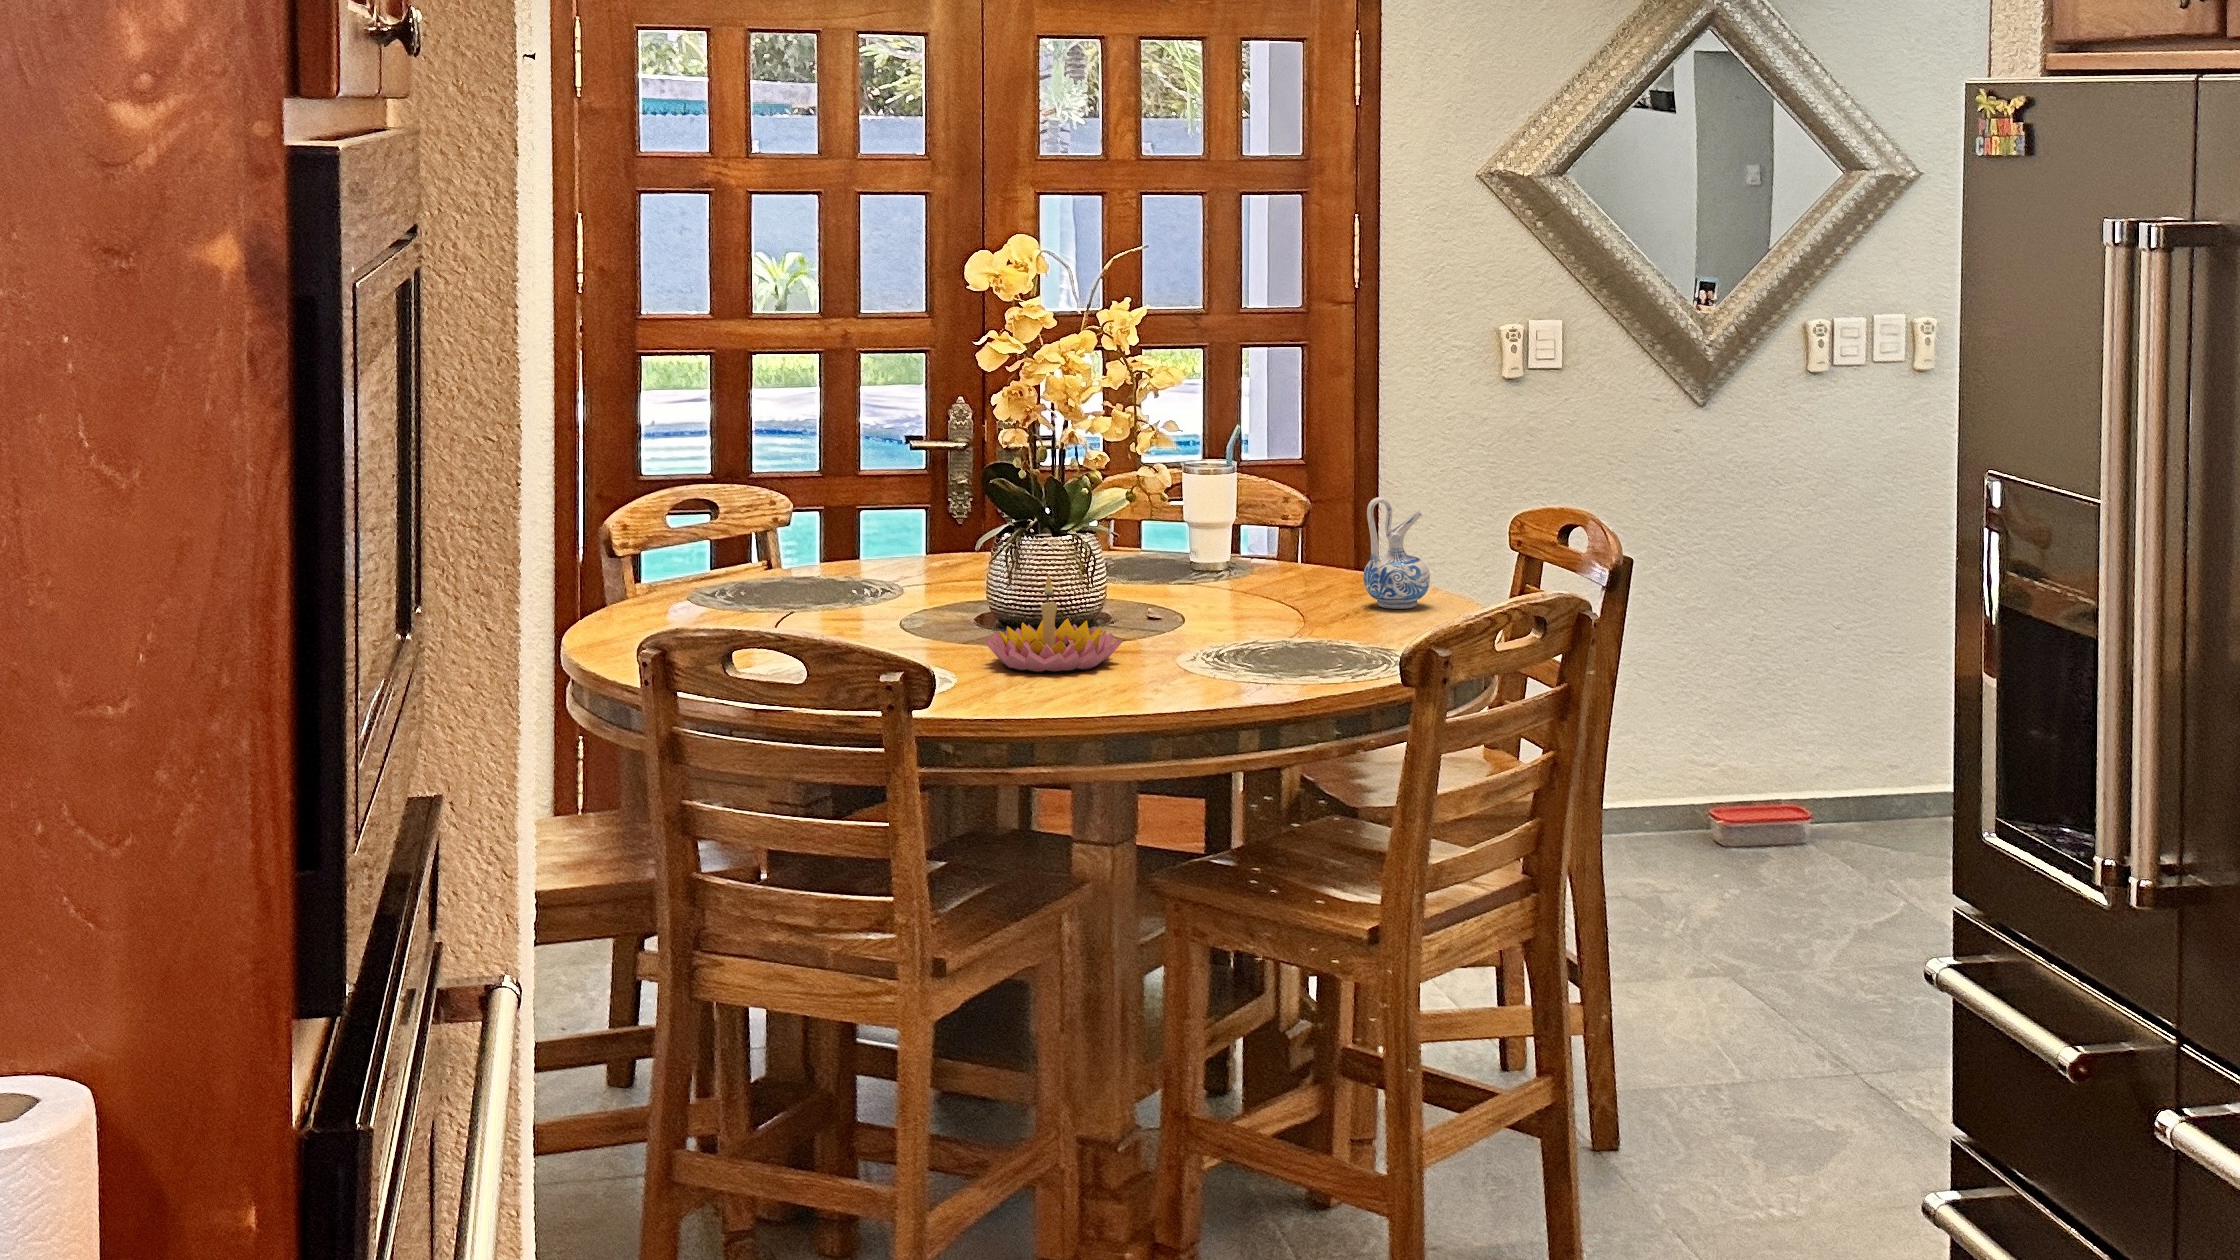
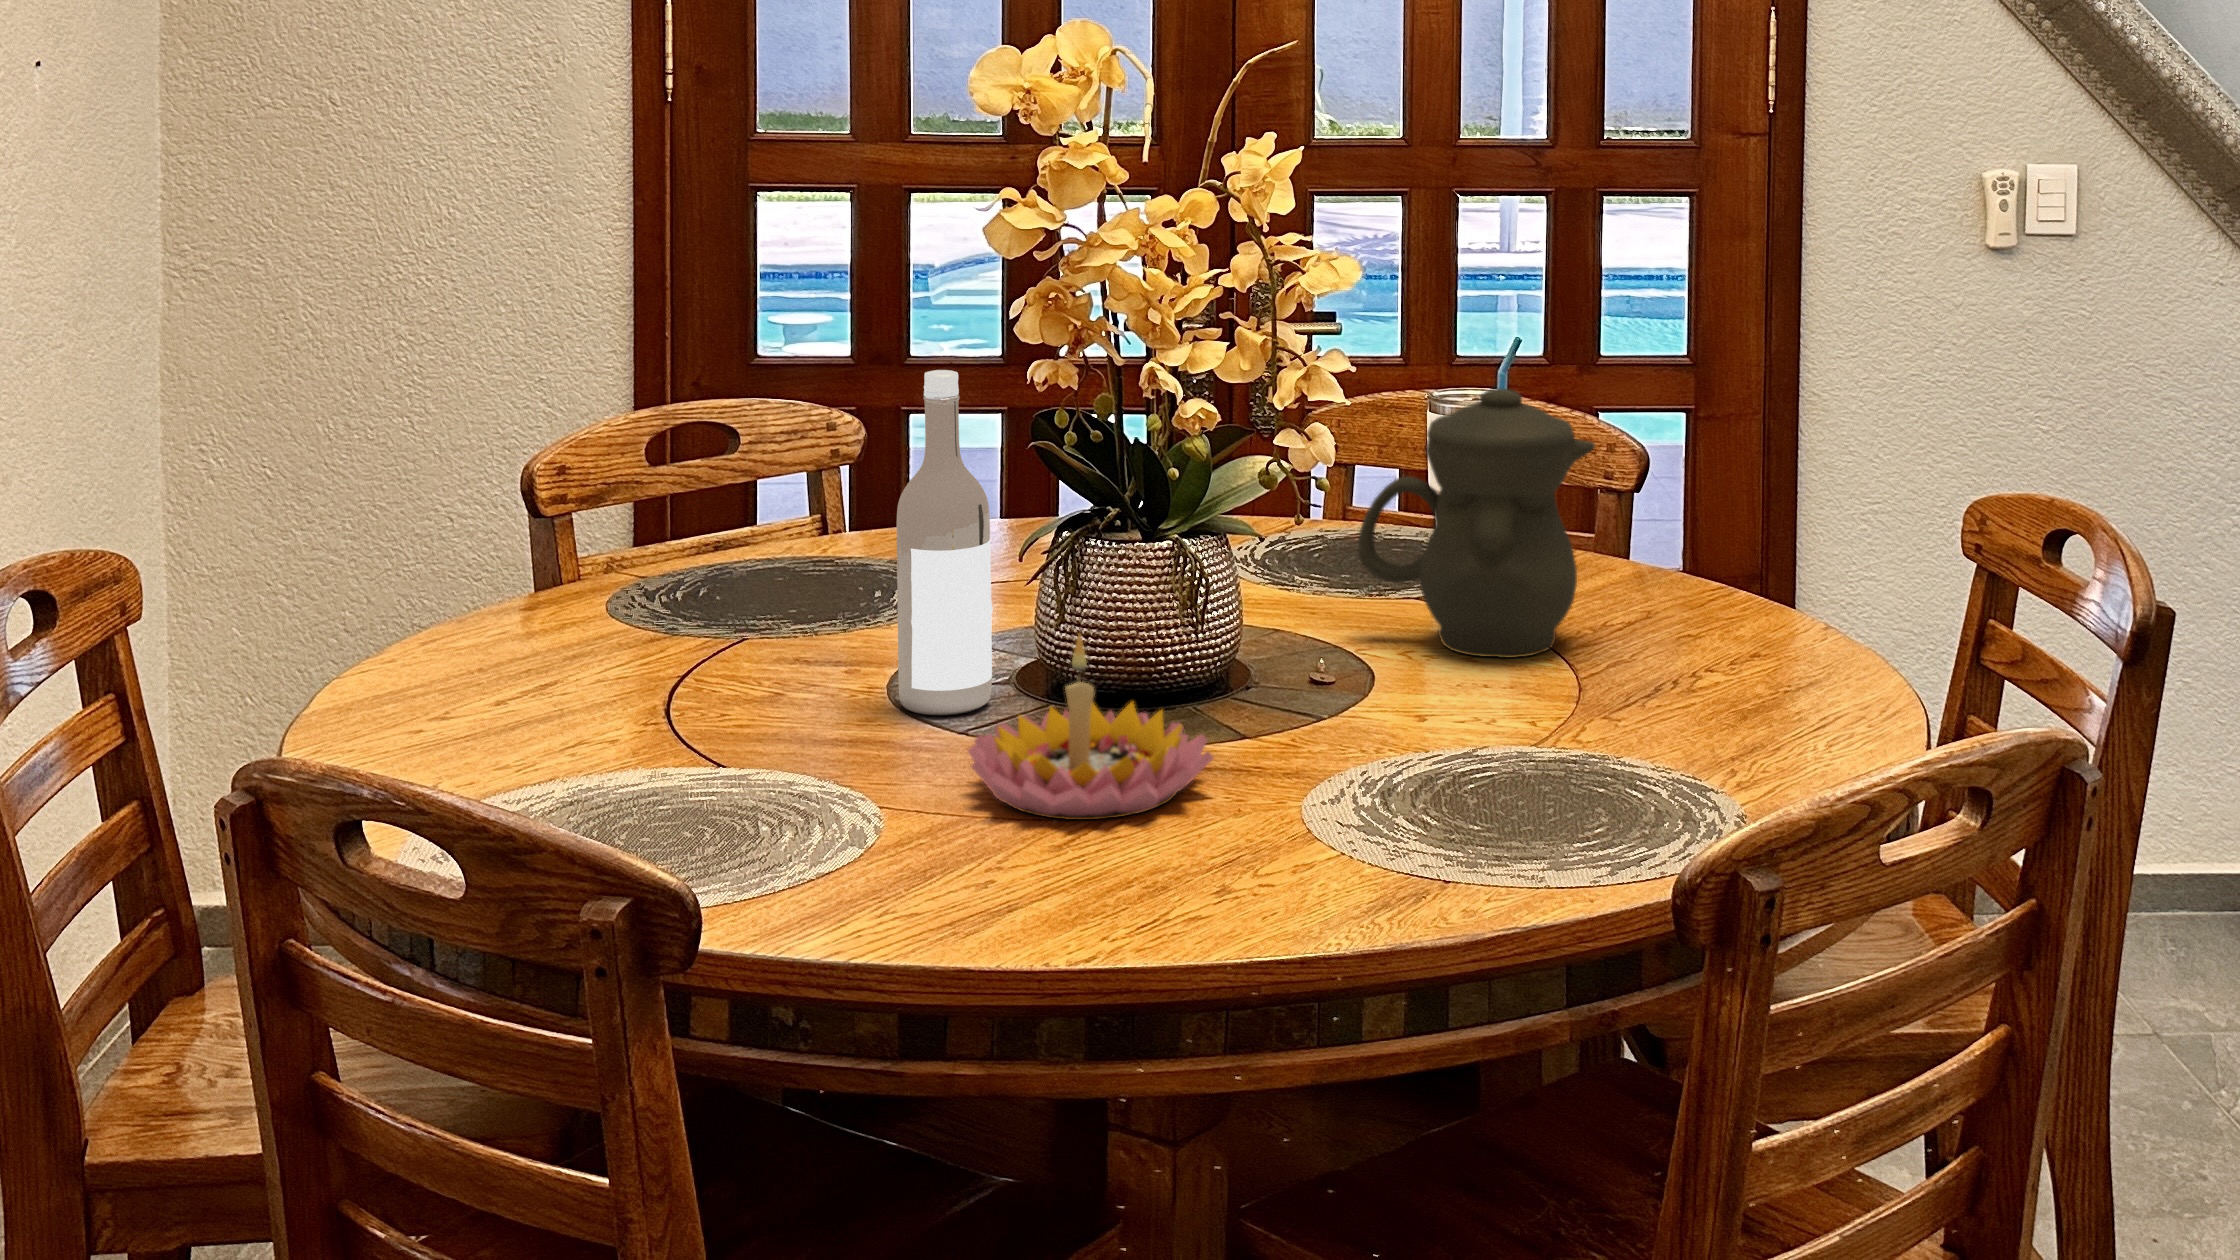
wine bottle: none [909,440,964,641] -> present [897,370,992,715]
teapot: none [1156,451,1299,609] -> present [1358,389,1595,658]
ceramic pitcher: present [1364,497,1430,609] -> none [1700,480,1815,671]

